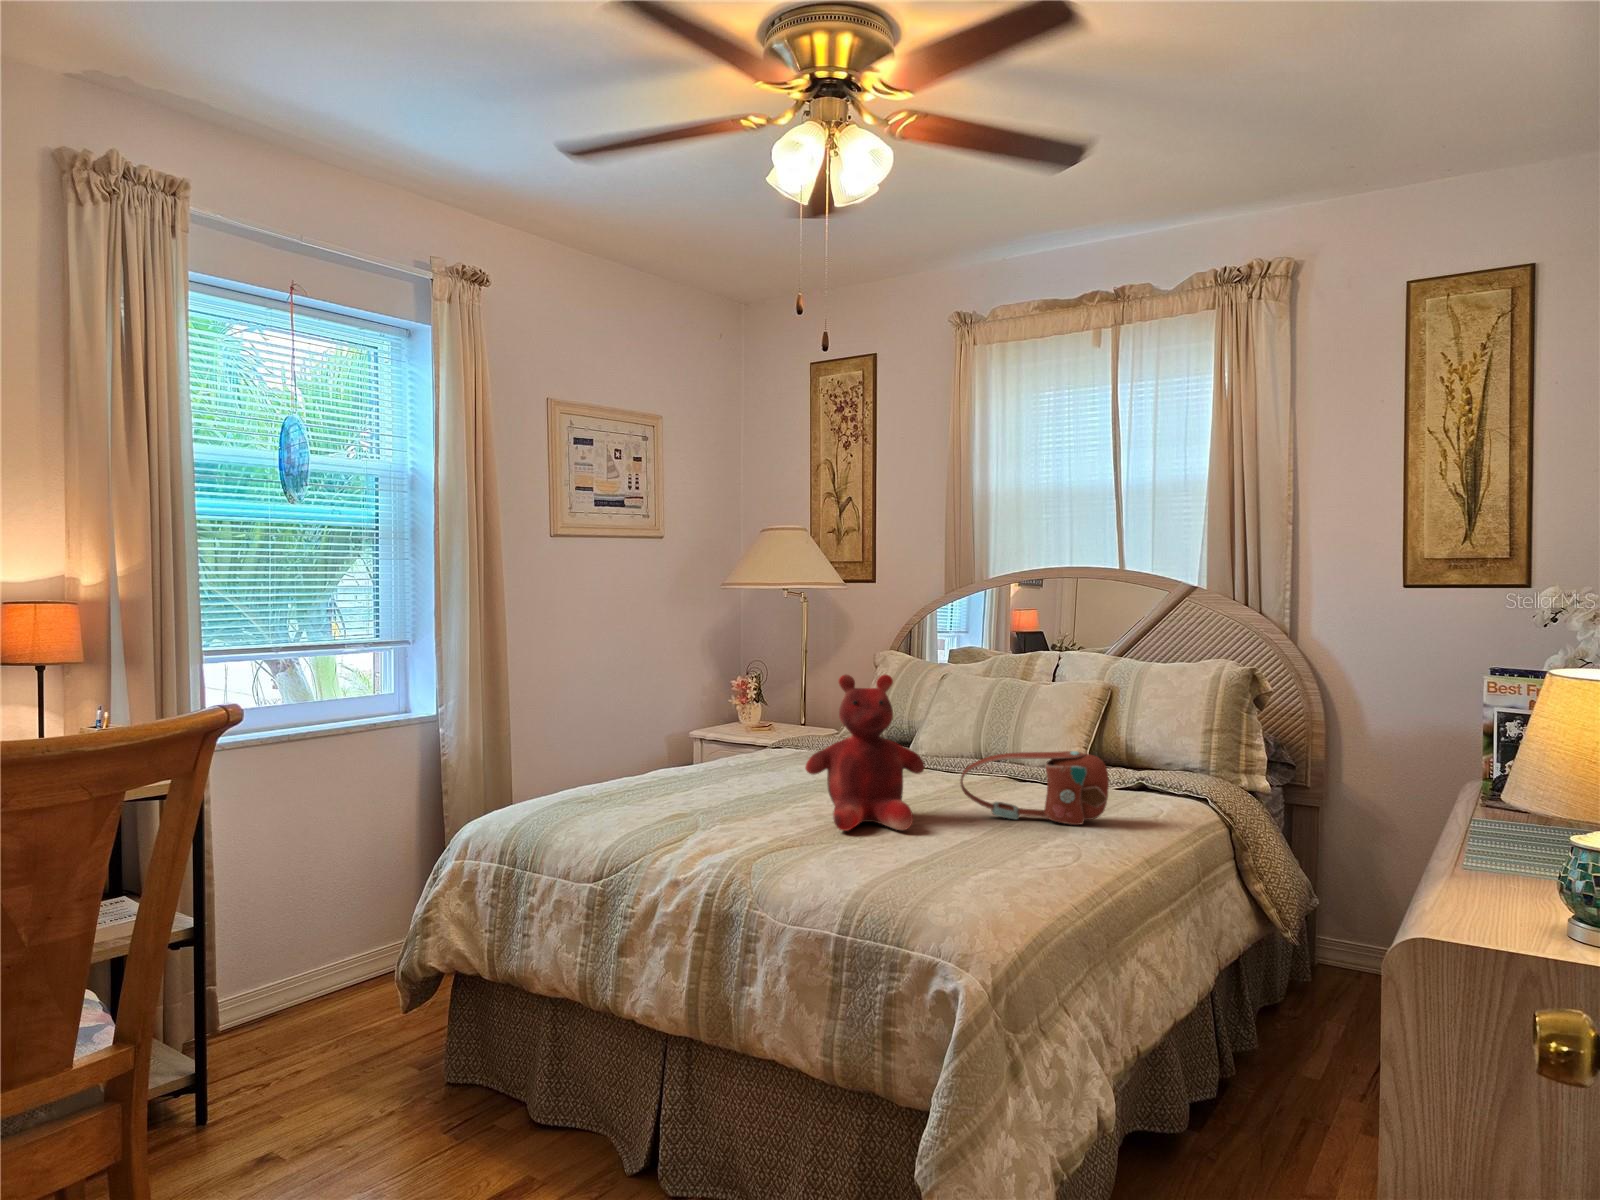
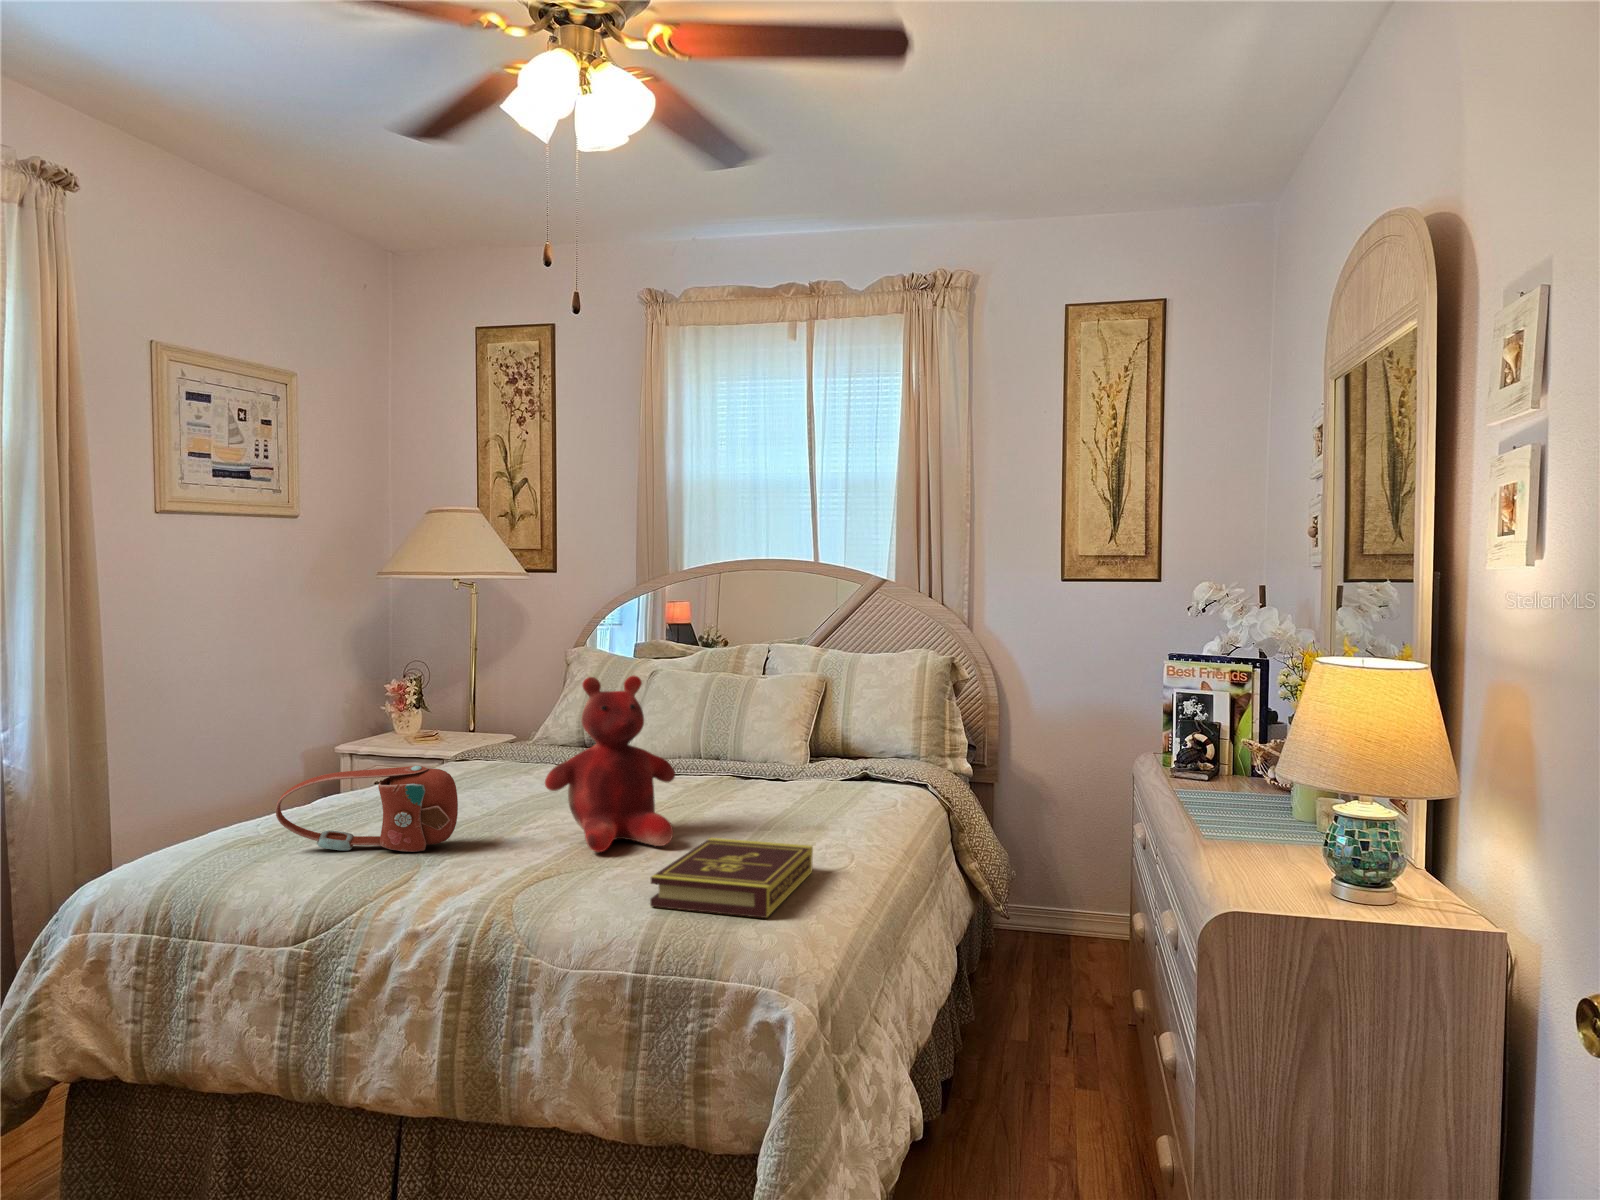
handbag: present [960,751,1109,825] -> present [276,766,458,852]
book: none [862,825,1029,898] -> present [650,838,813,918]

